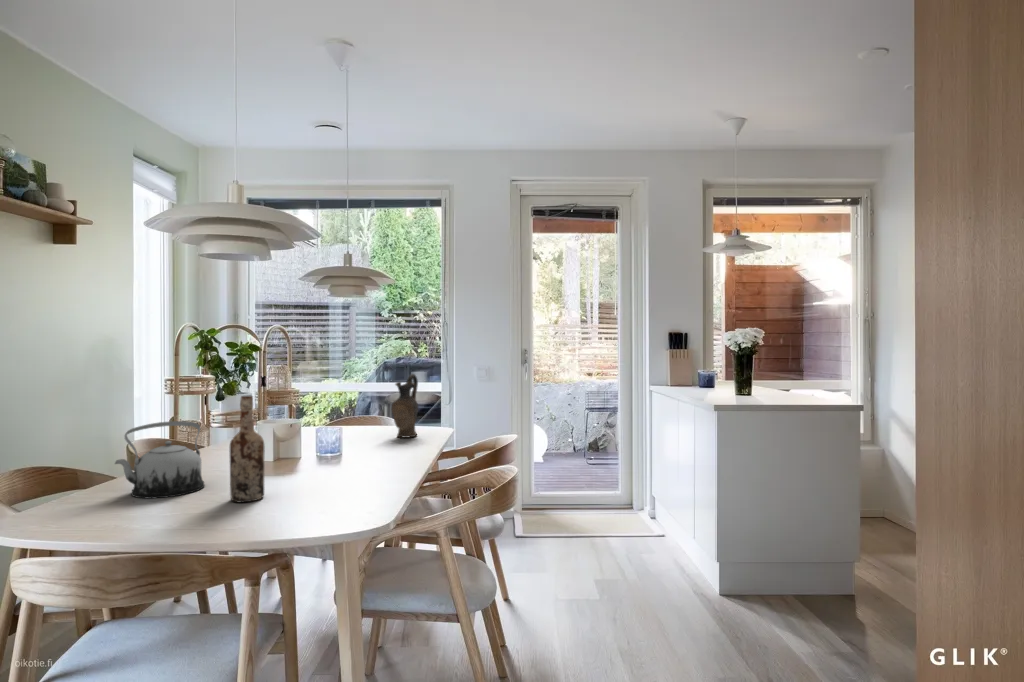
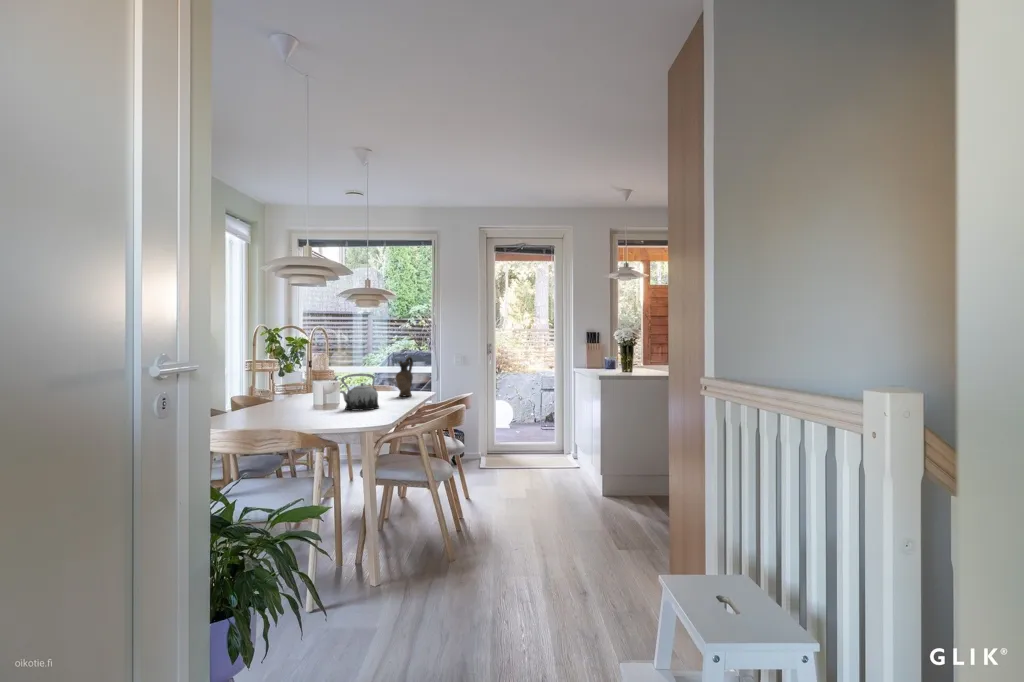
wine bottle: present [230,395,265,502] -> none [302,360,321,418]
teapot: present [115,421,204,499] -> present [340,374,379,410]

